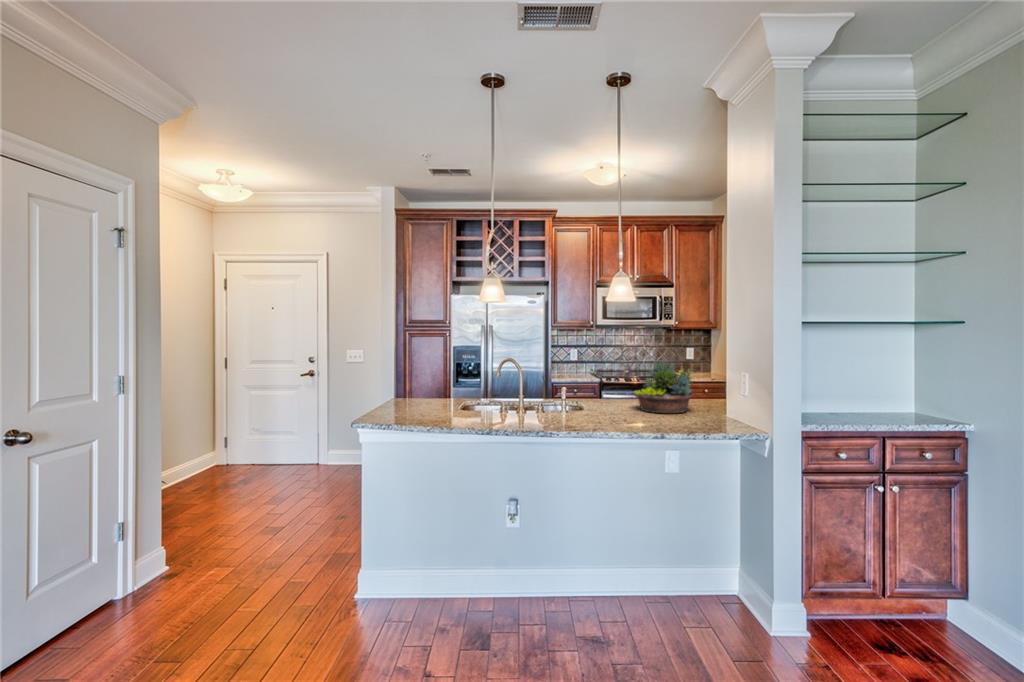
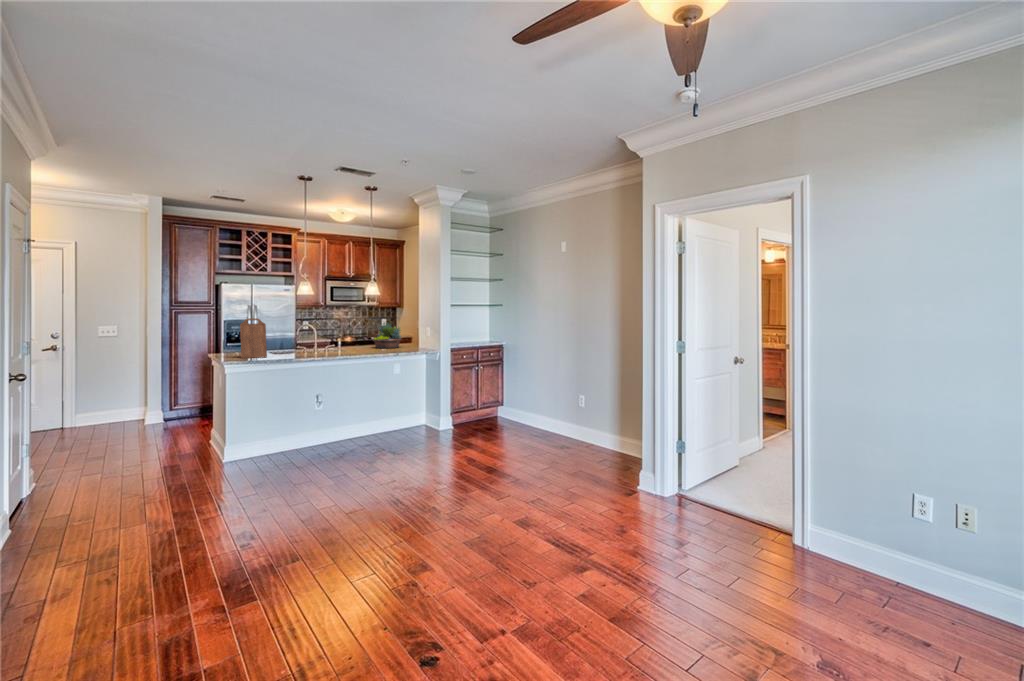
cutting board: none [382,350,419,422] -> present [240,318,267,358]

